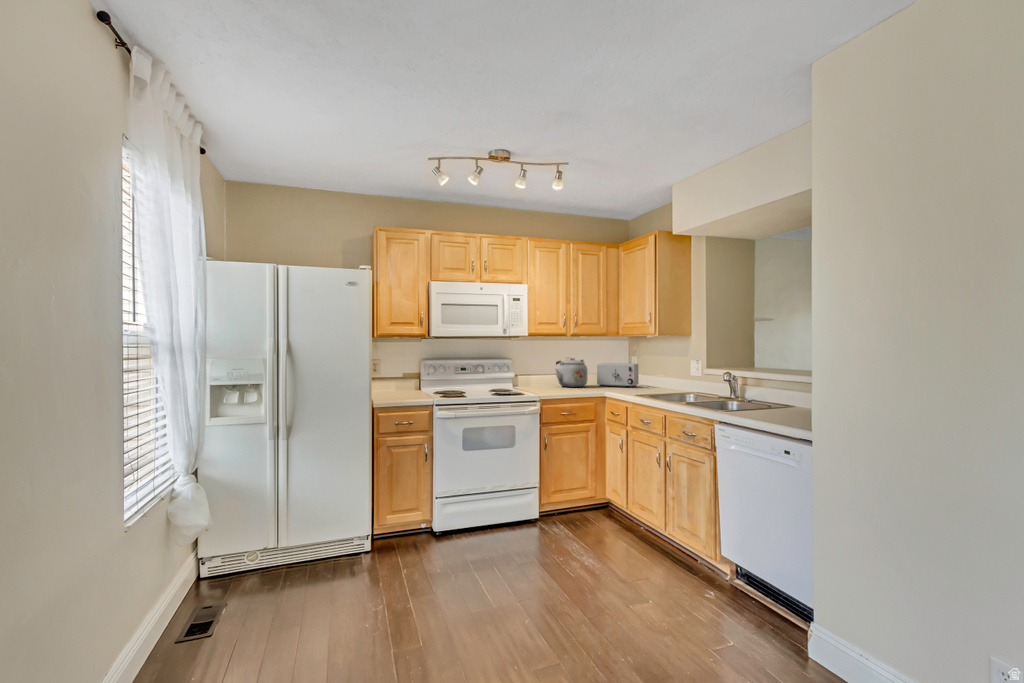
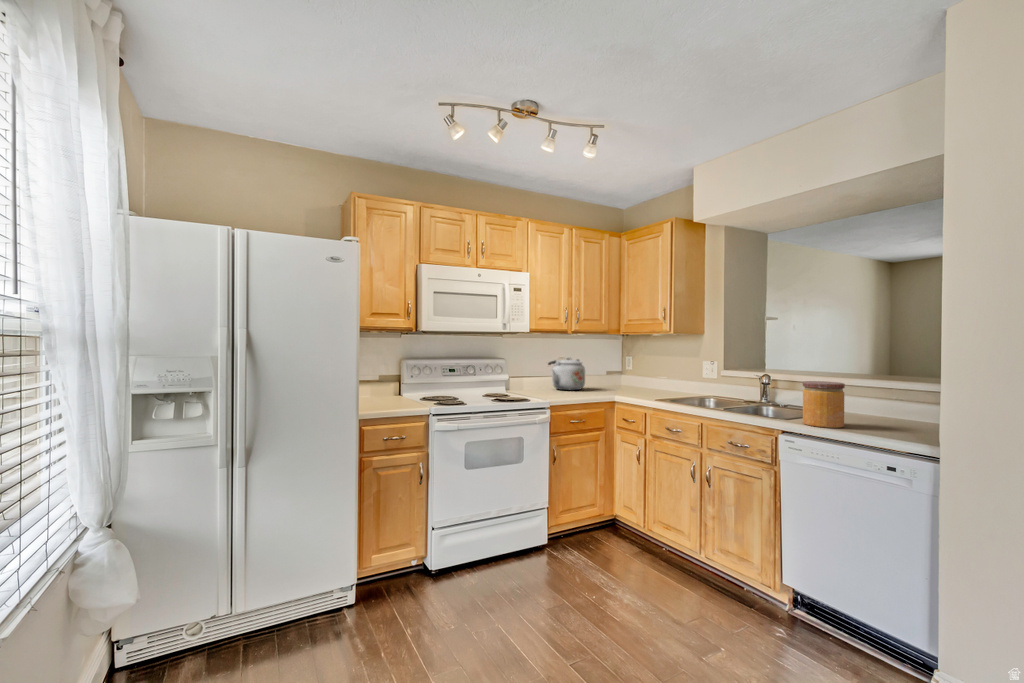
toaster: present [597,363,639,387] -> none [594,363,637,390]
jar: none [738,377,773,418] -> present [803,381,845,428]

